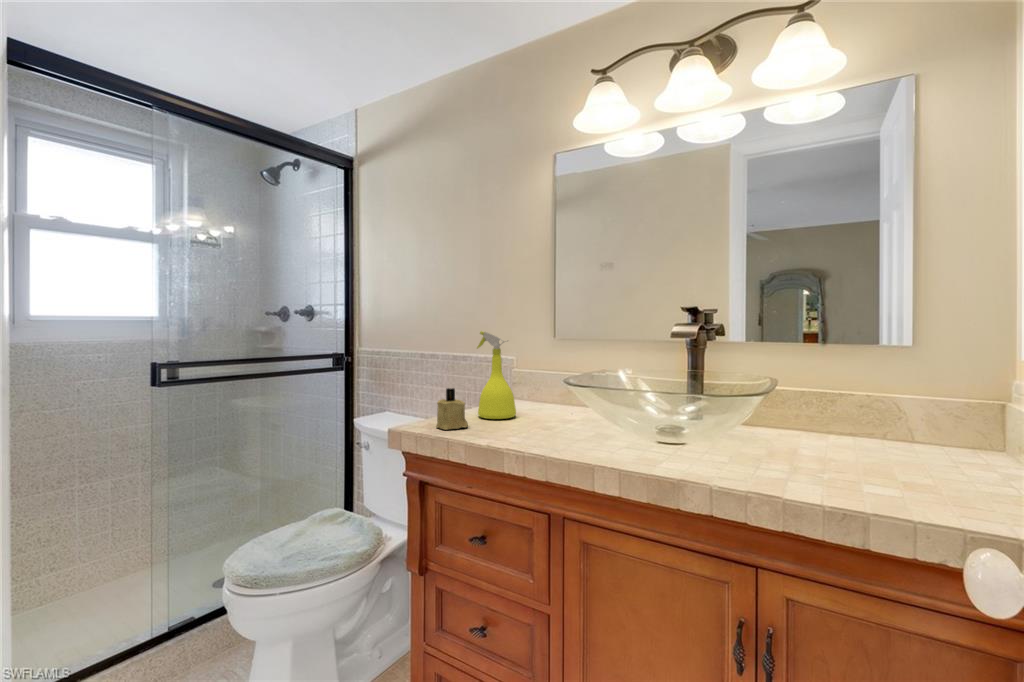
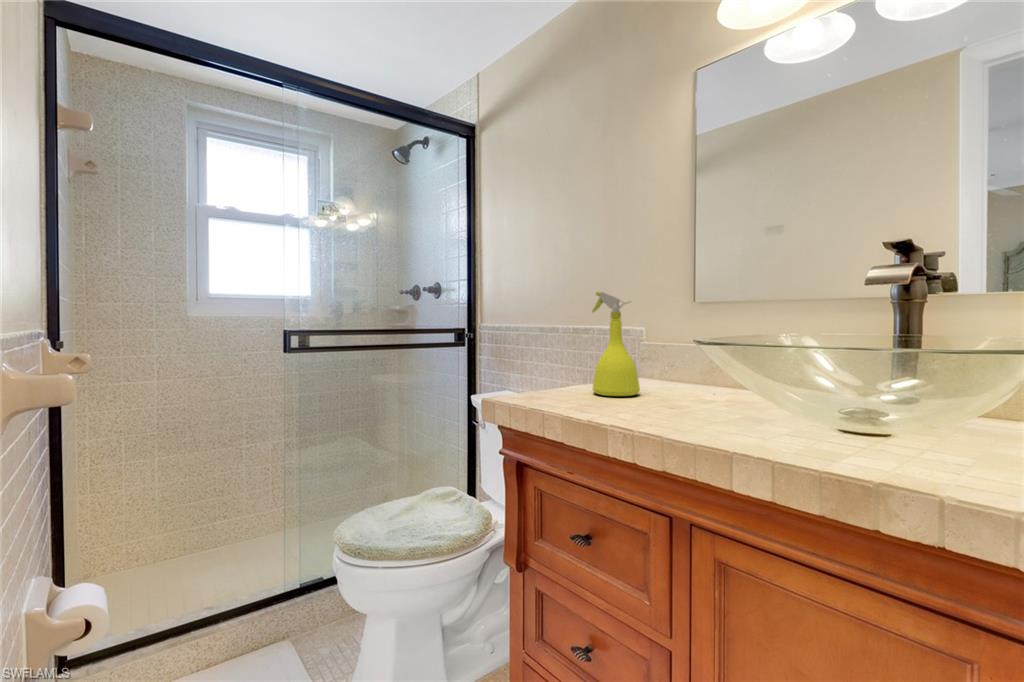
candle: present [436,388,468,430] -> none [538,355,576,404]

